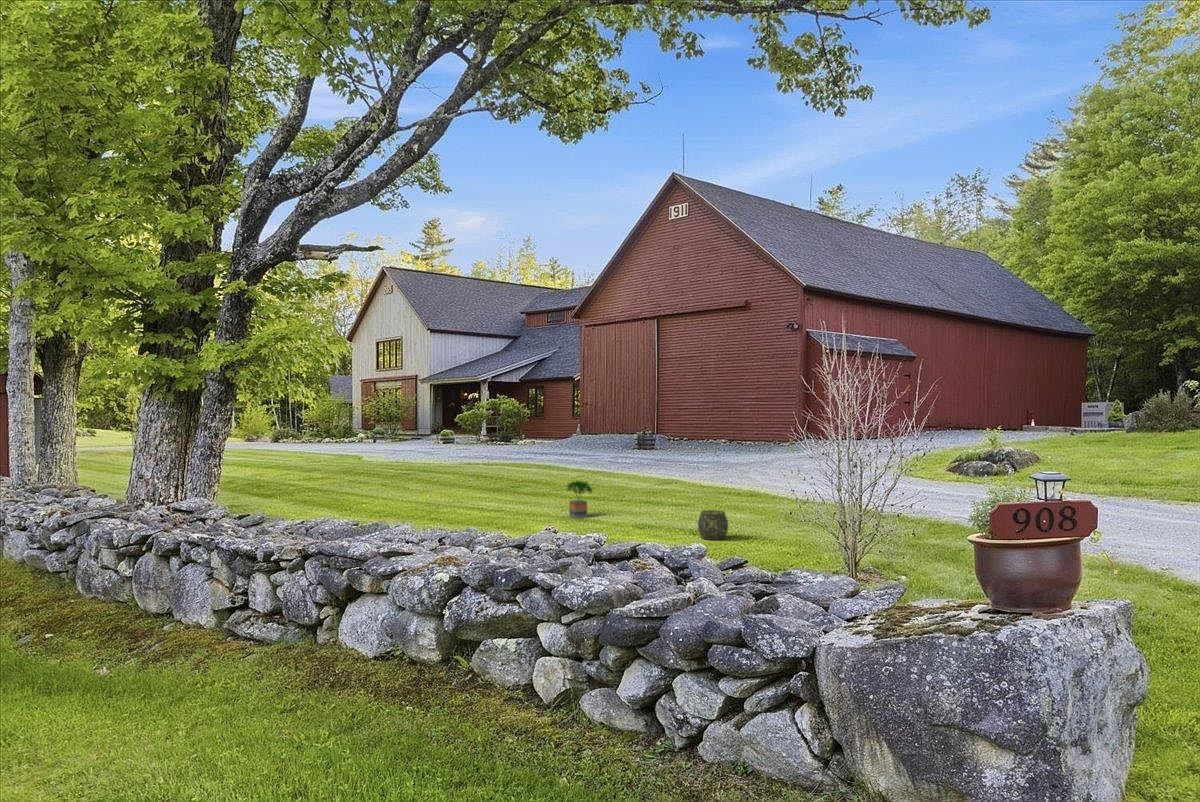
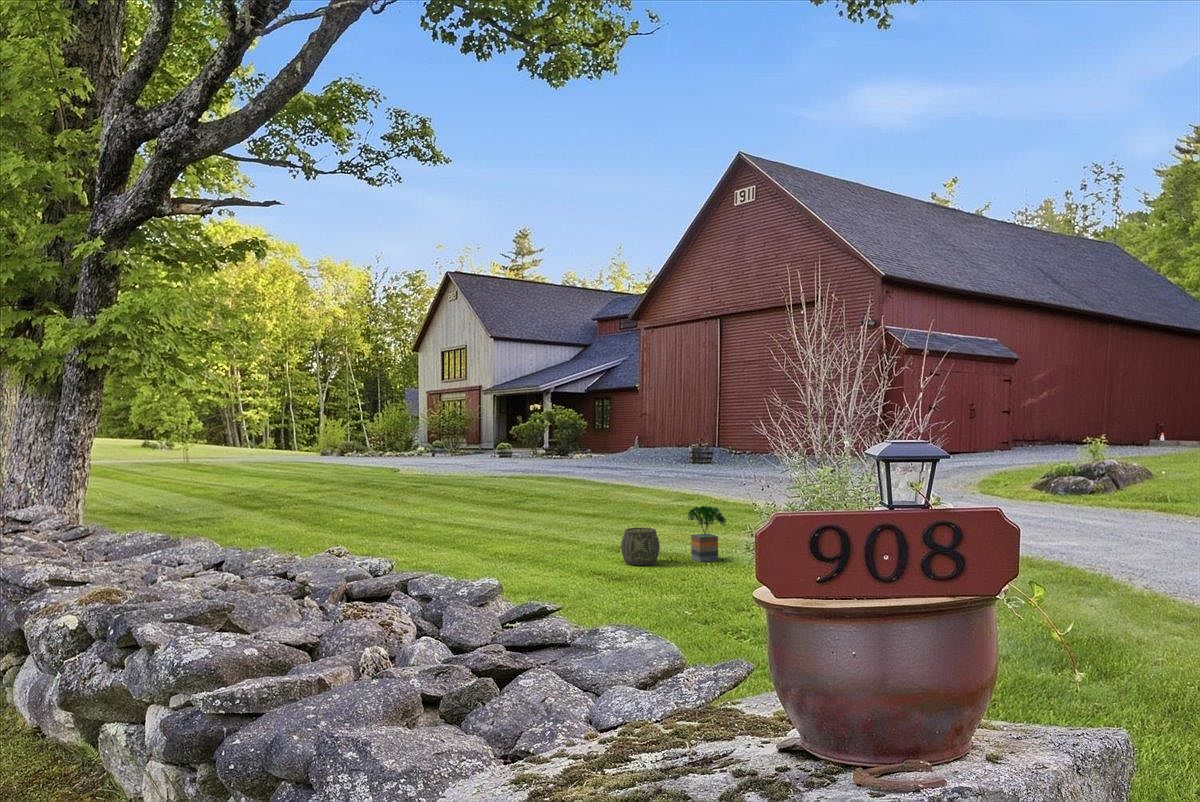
potted tree: present [567,481,592,519] -> present [688,506,726,562]

